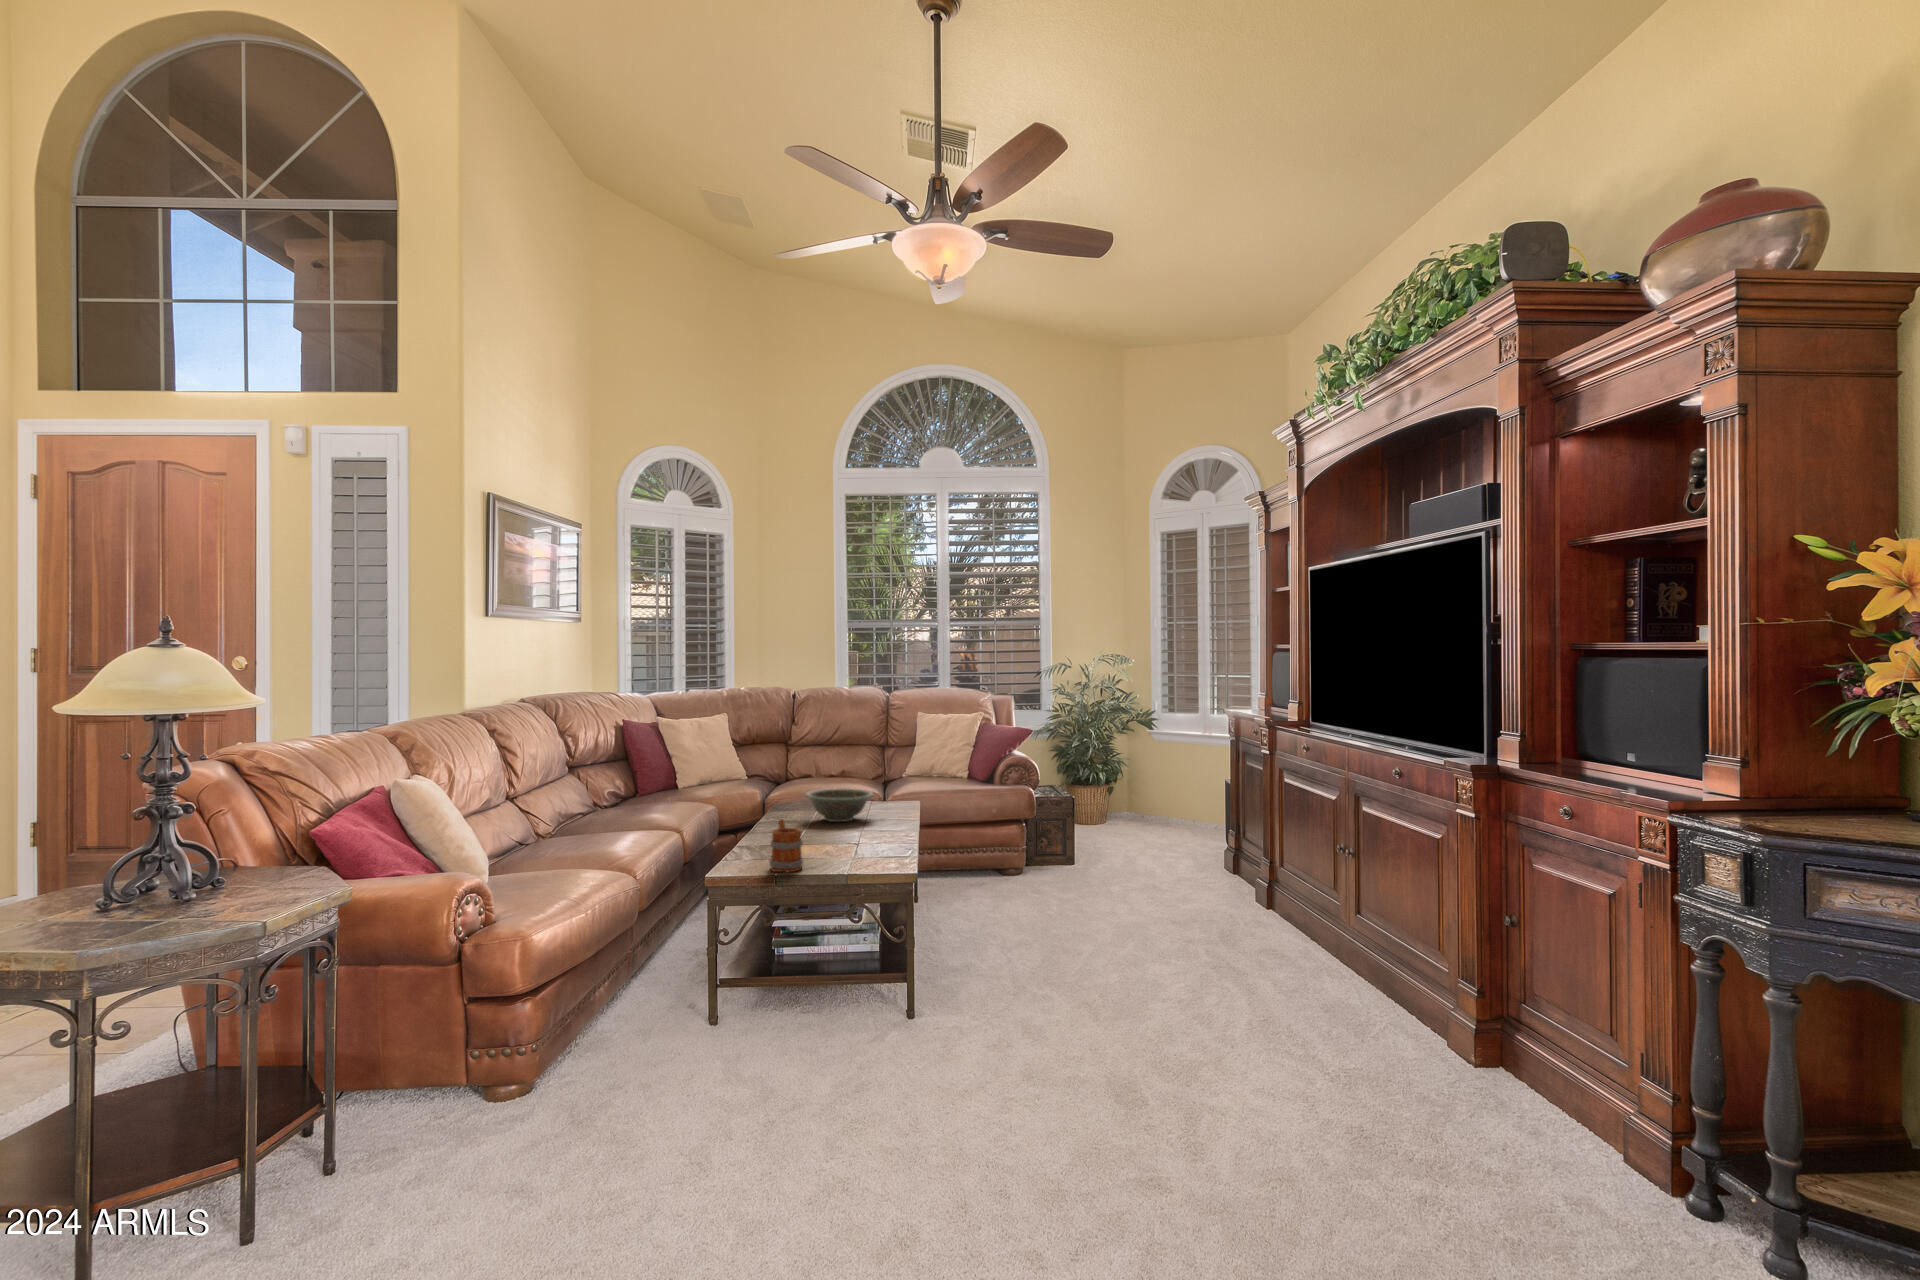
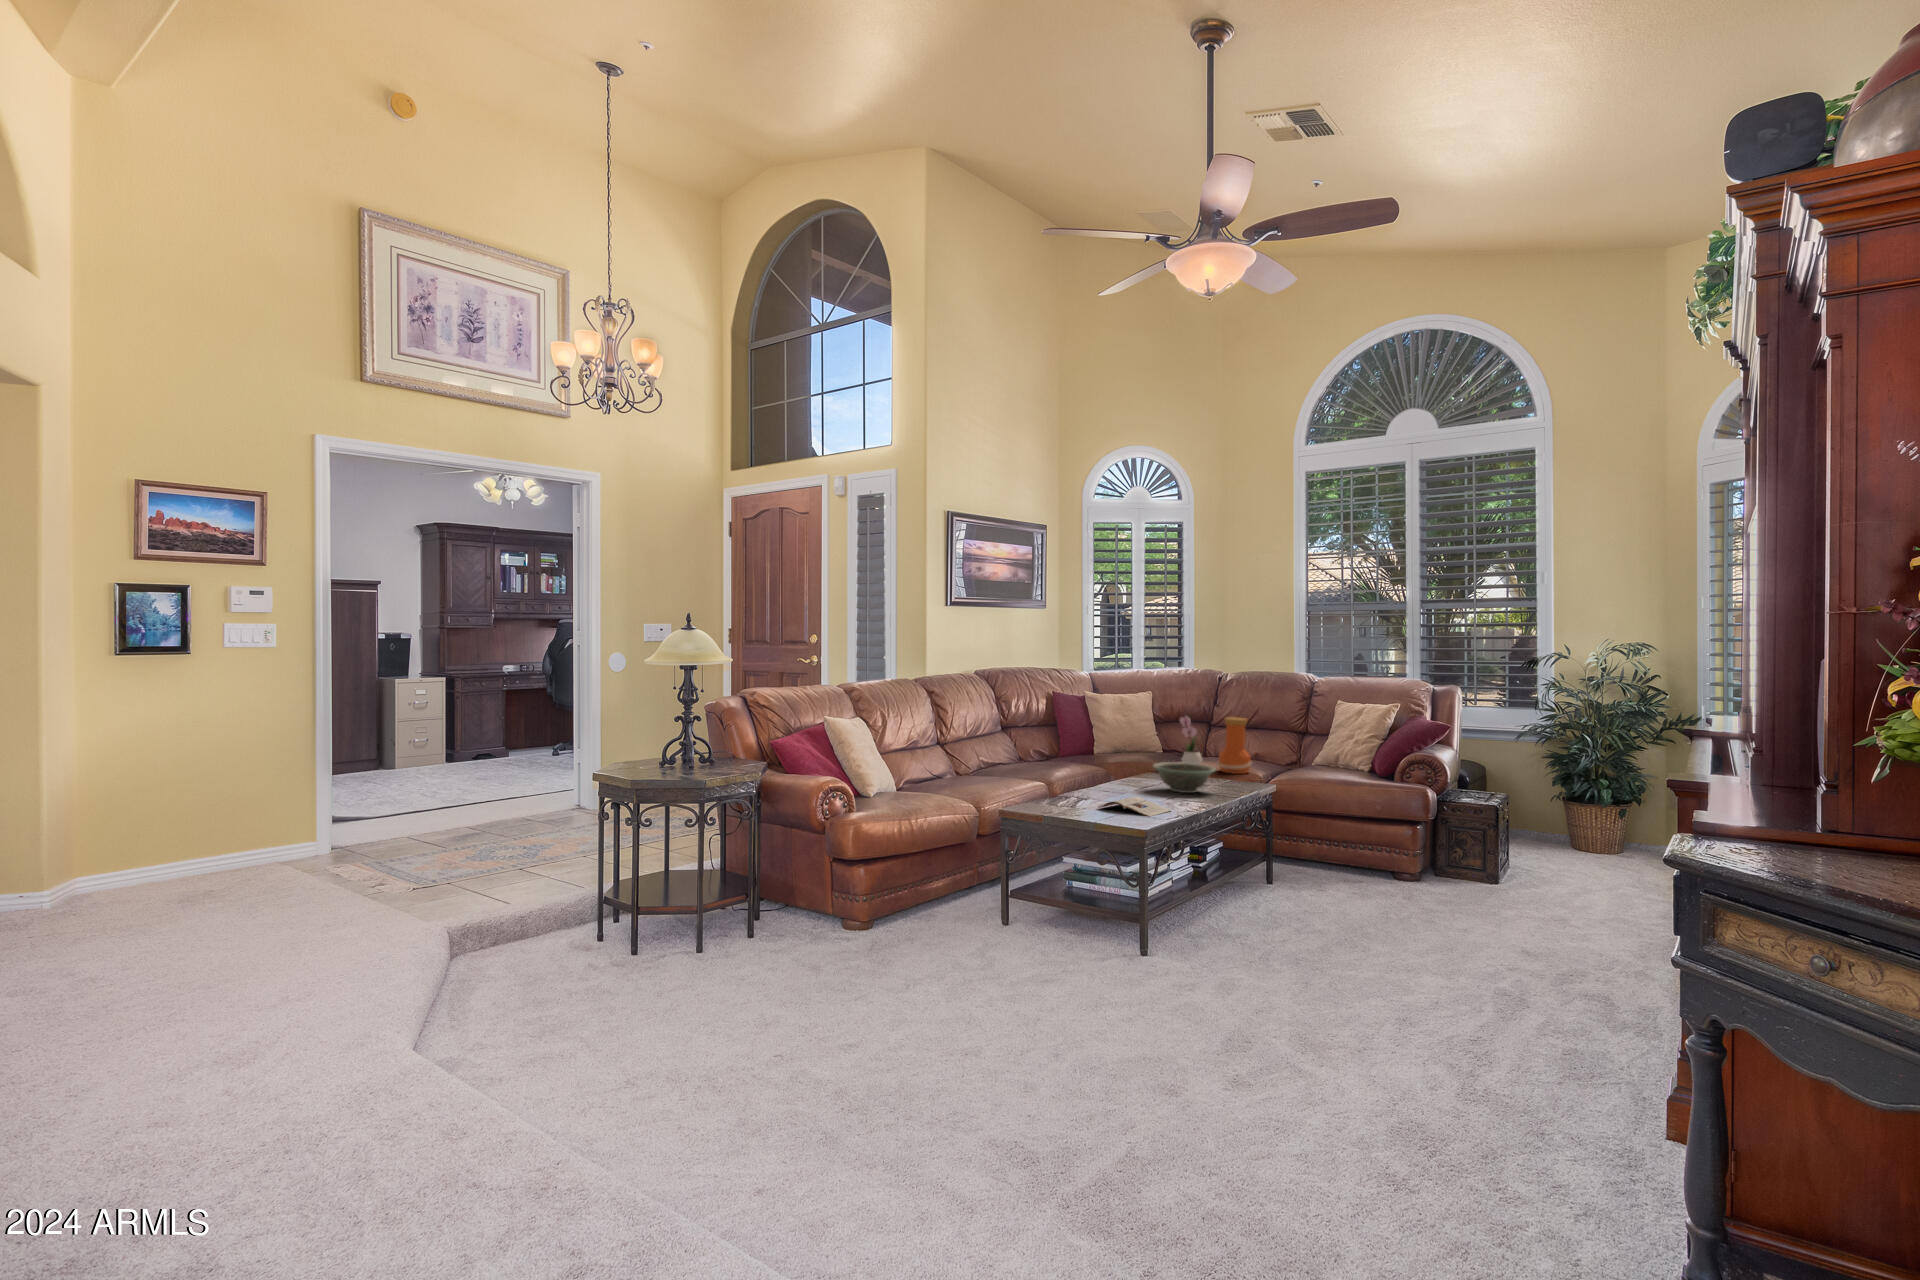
flower arrangement: none [782,728,808,793] -> present [1180,708,1202,764]
vase: none [826,735,860,794] -> present [1218,717,1251,774]
mug: present [770,819,803,873] -> none [1058,775,1085,818]
magazine: none [797,834,875,856] -> present [1098,797,1171,817]

